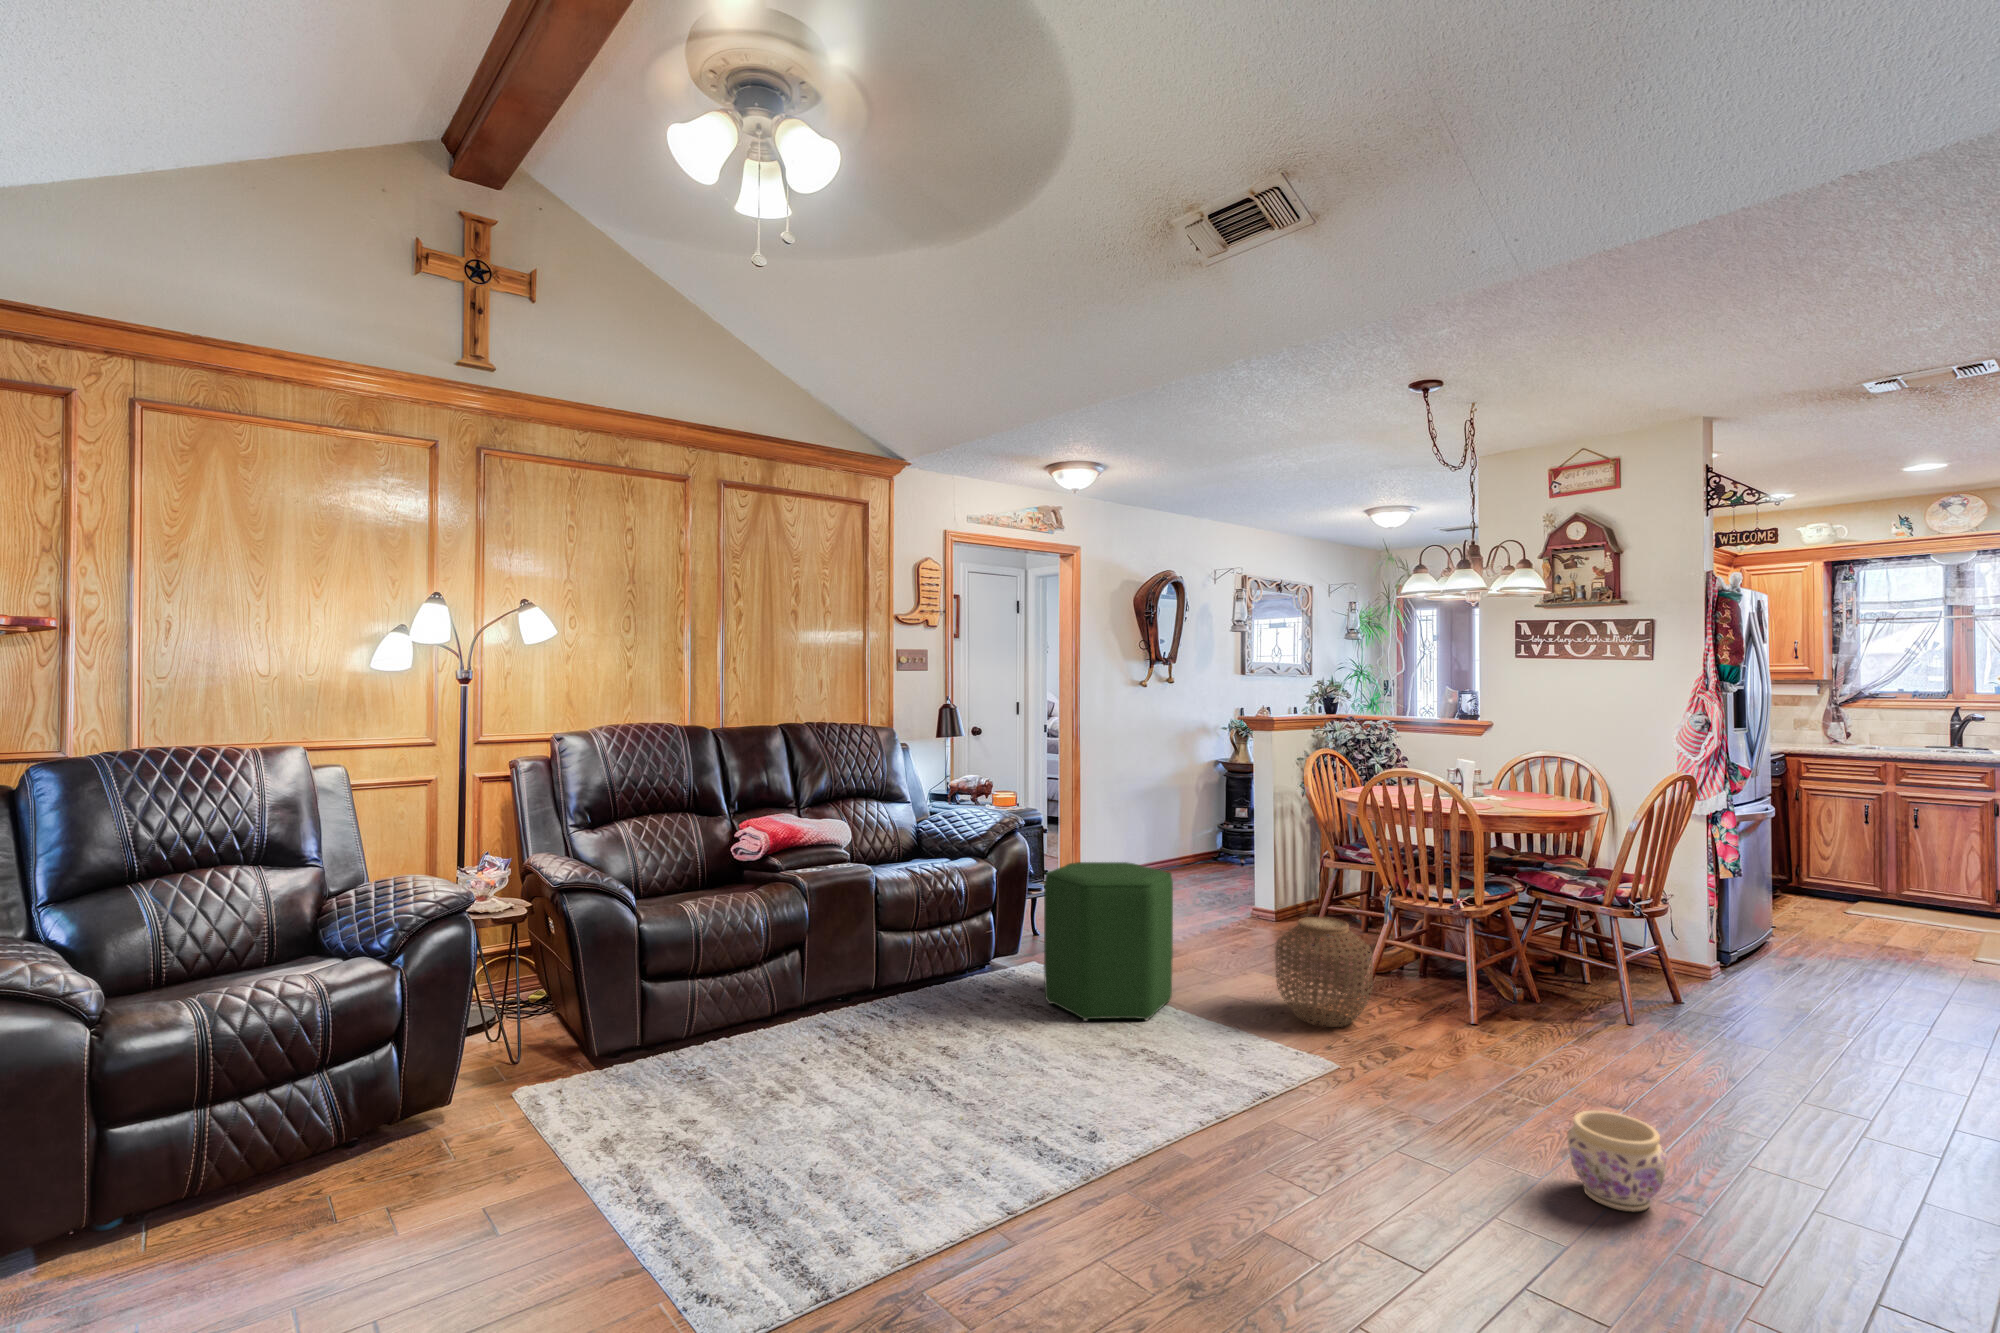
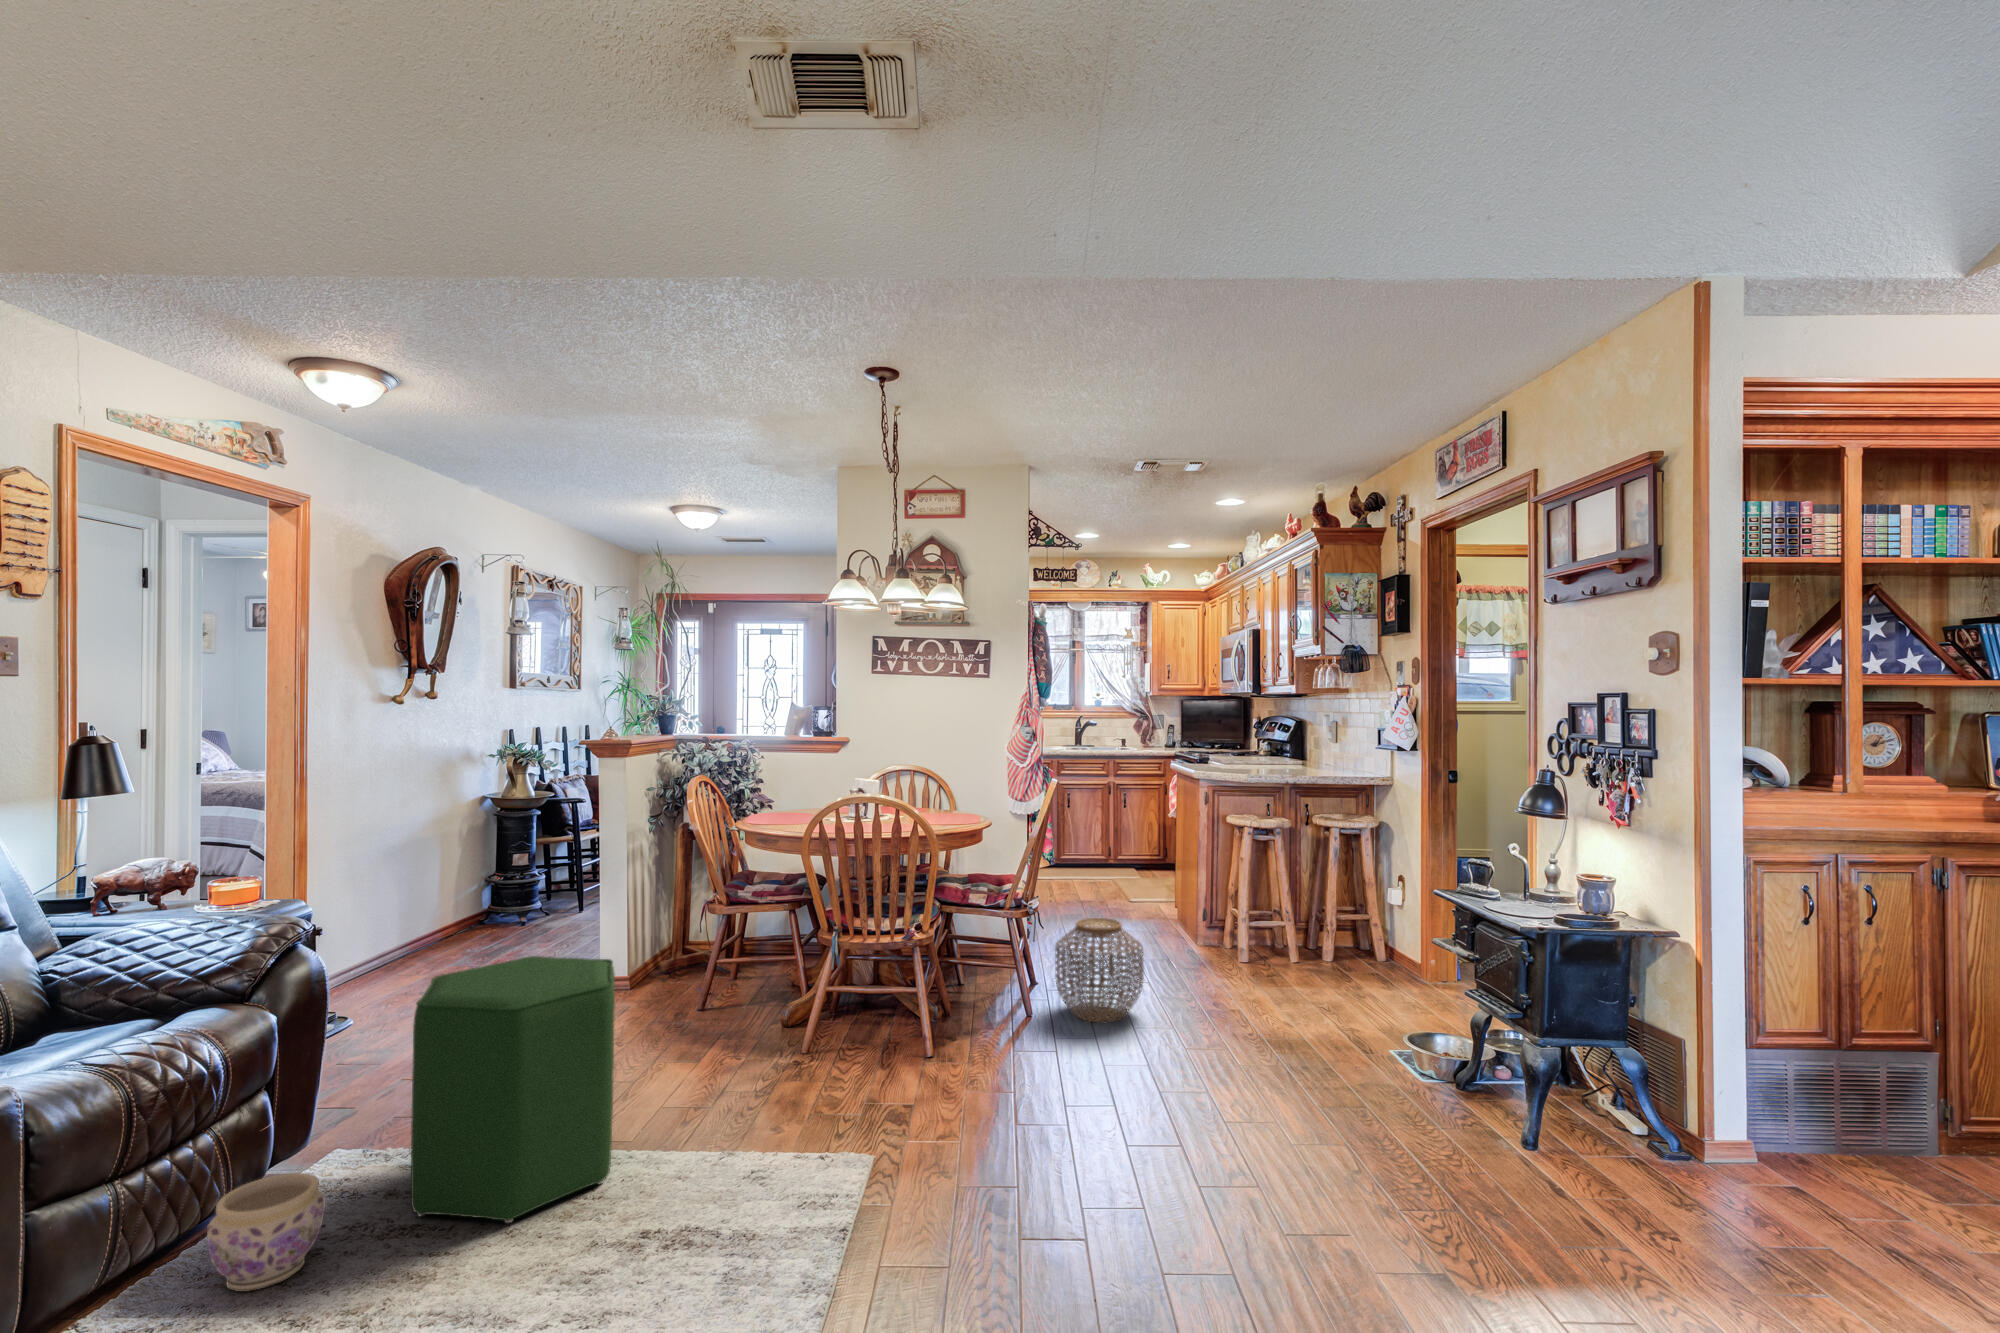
woven basket: present [1276,917,1373,1027] -> present [1055,918,1144,1022]
planter: present [1567,1111,1667,1212] -> present [207,1173,326,1292]

